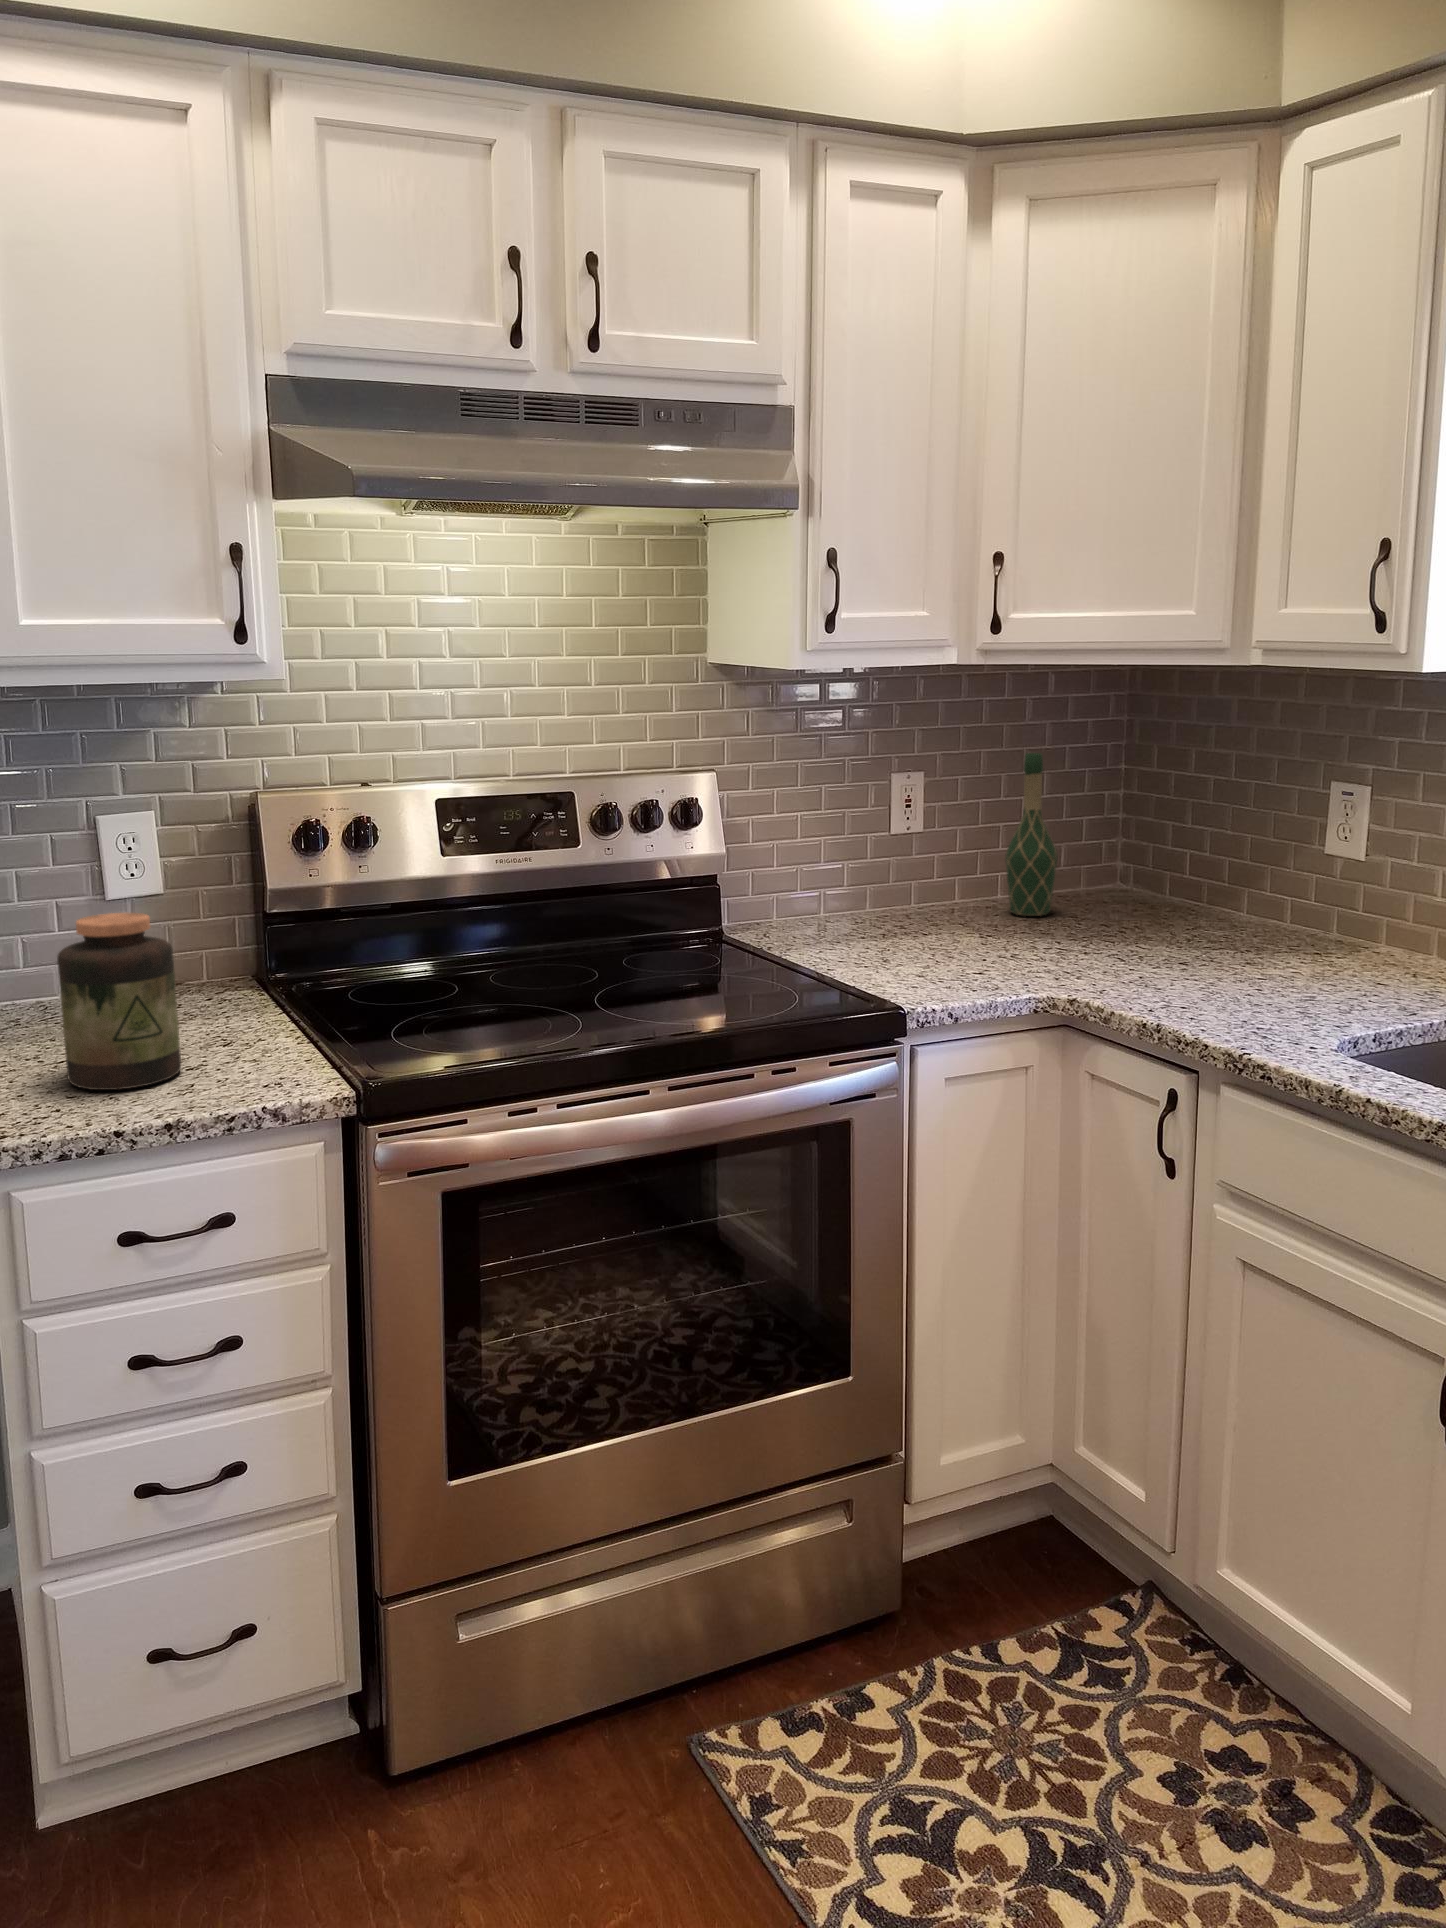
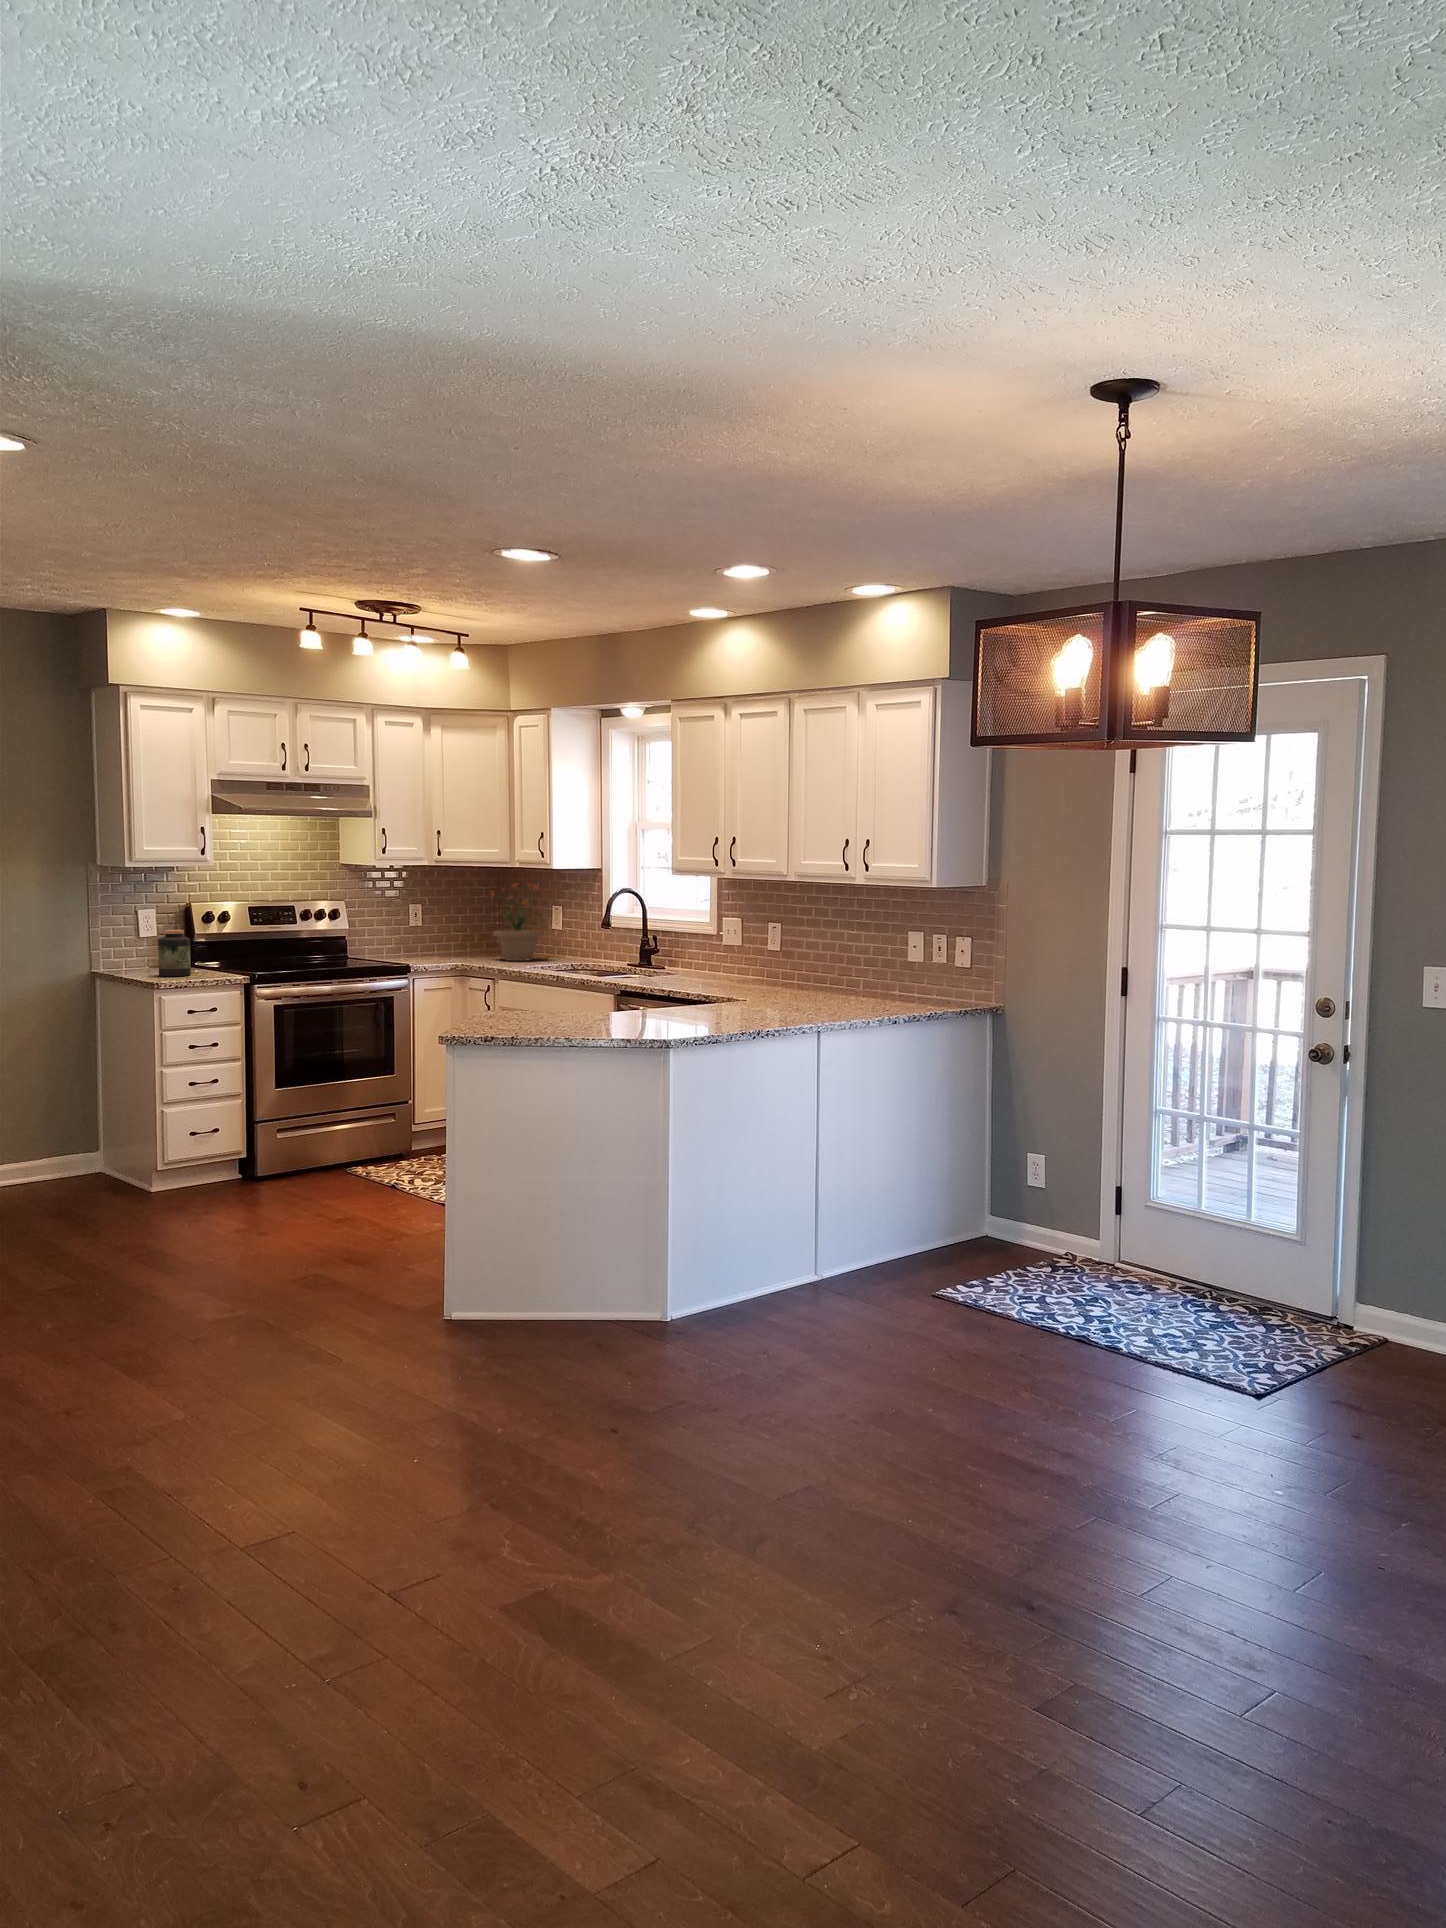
potted plant: none [1134,709,1346,968] -> present [491,884,547,961]
wine bottle: present [1005,753,1057,916] -> none [450,898,468,954]

